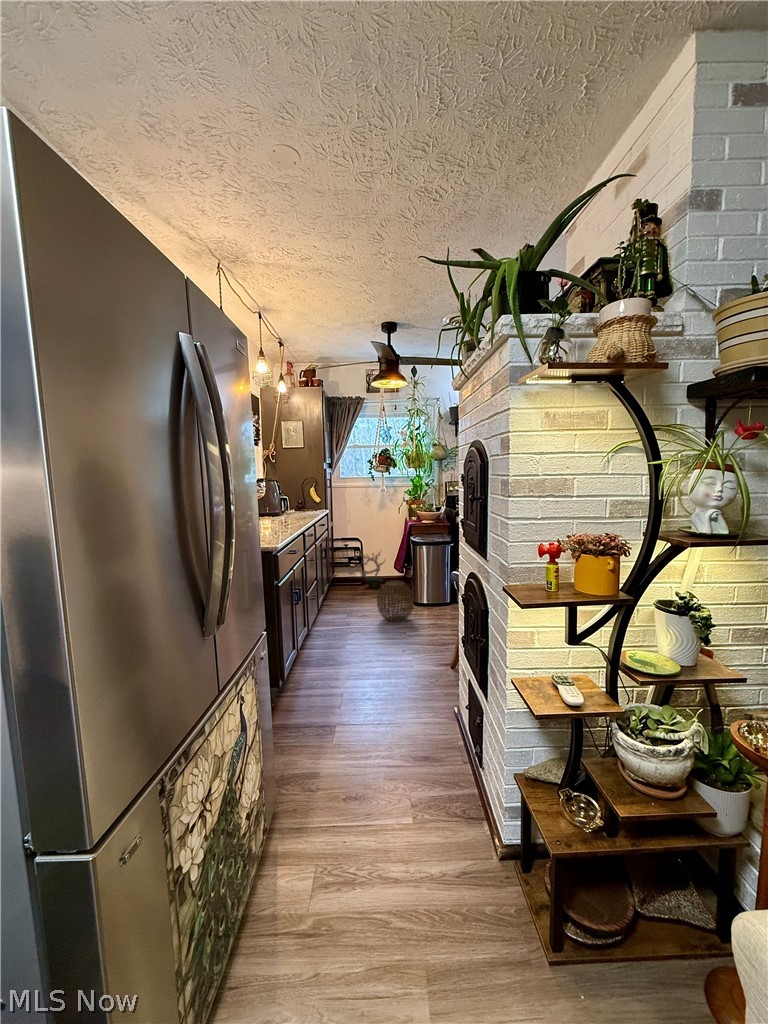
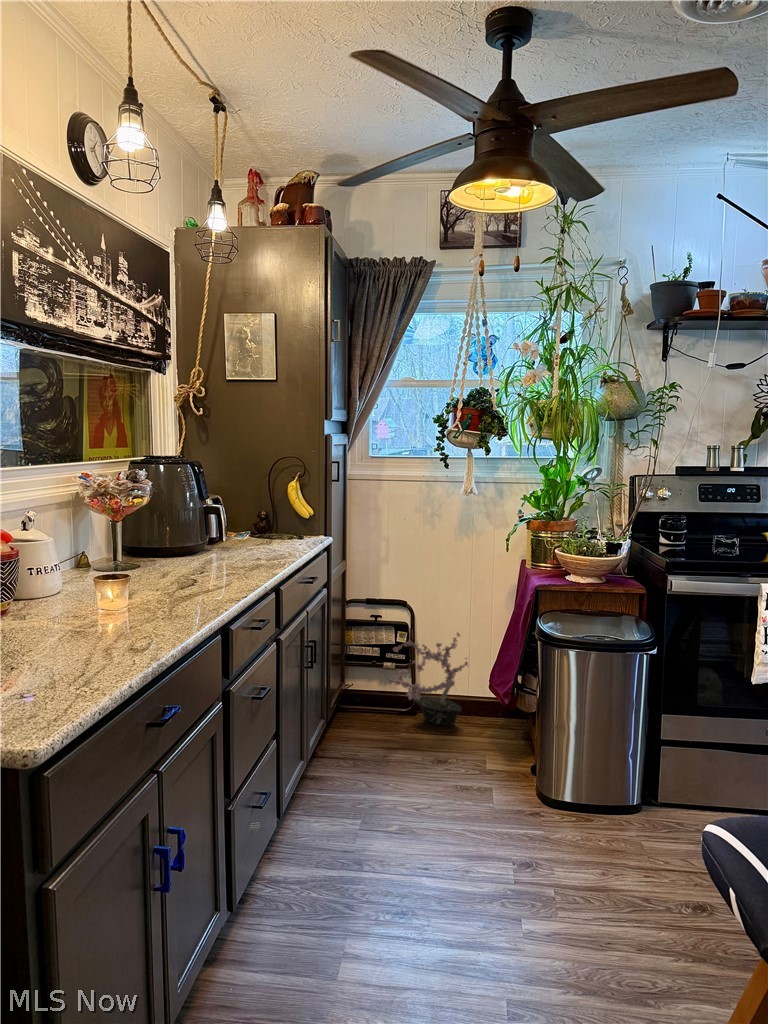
woven basket: present [377,580,413,623] -> none [439,751,541,875]

